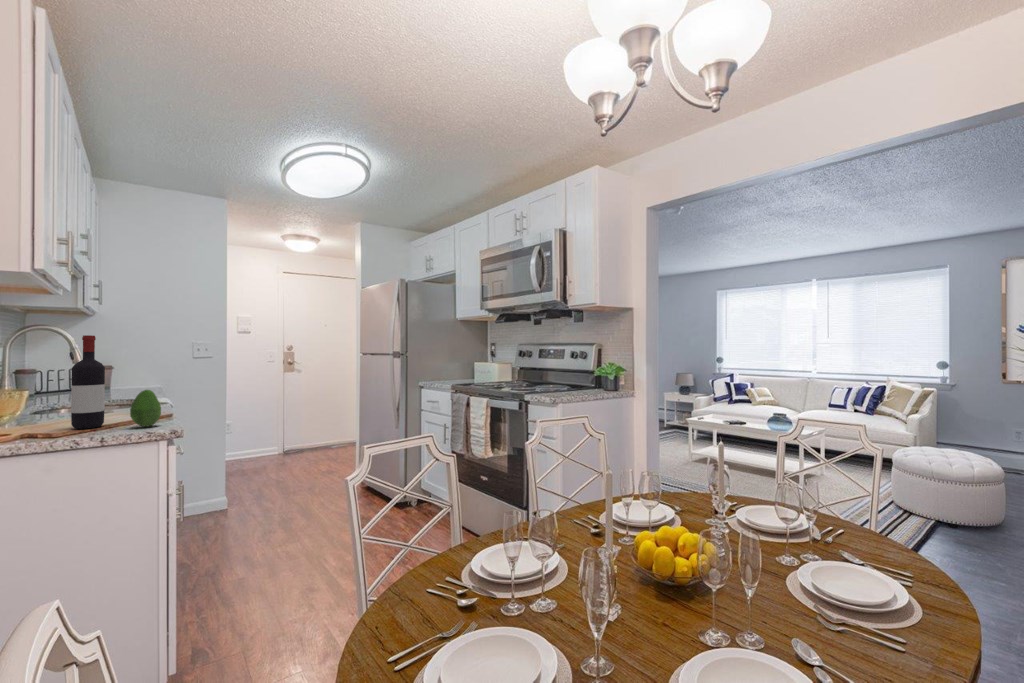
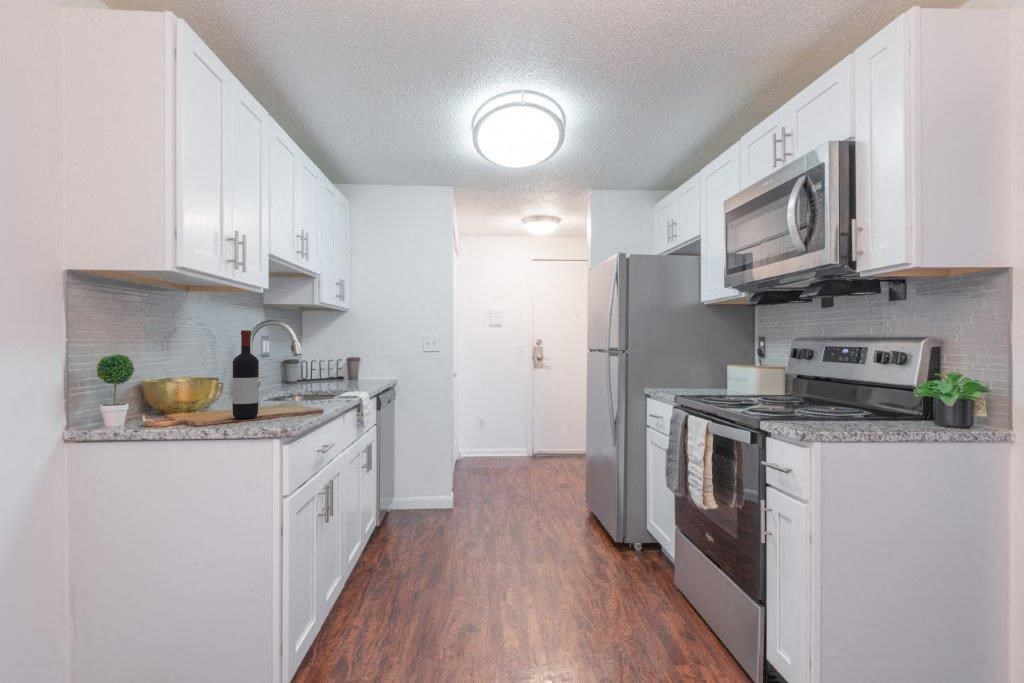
fruit: present [130,390,161,427] -> none [261,385,288,422]

